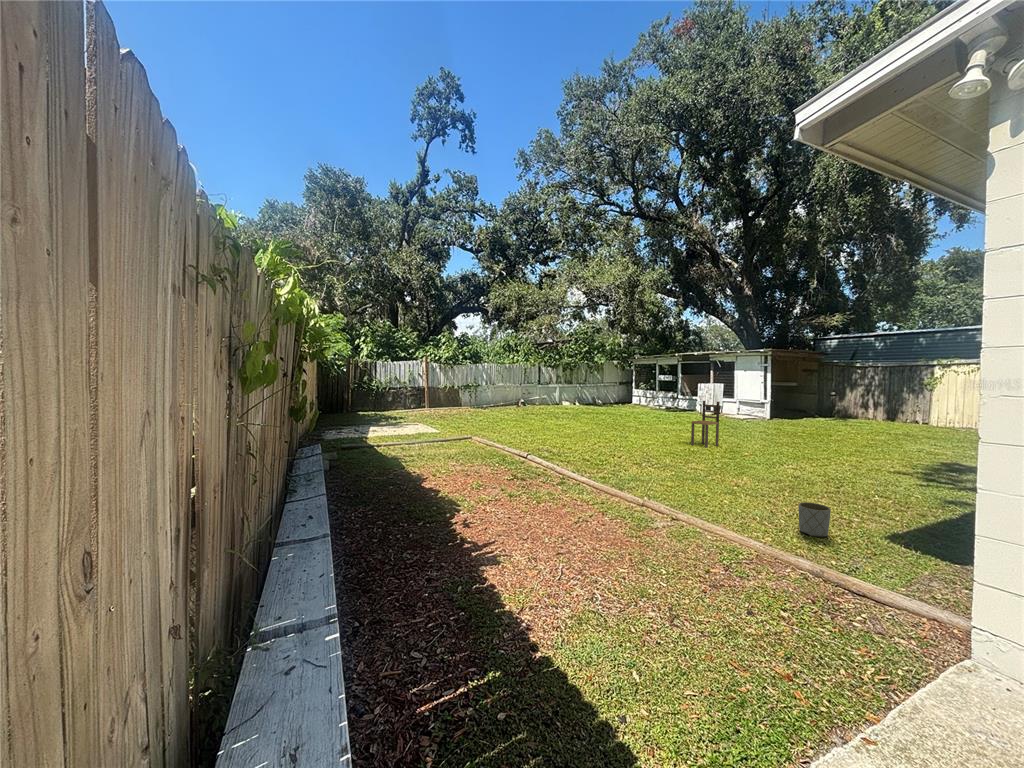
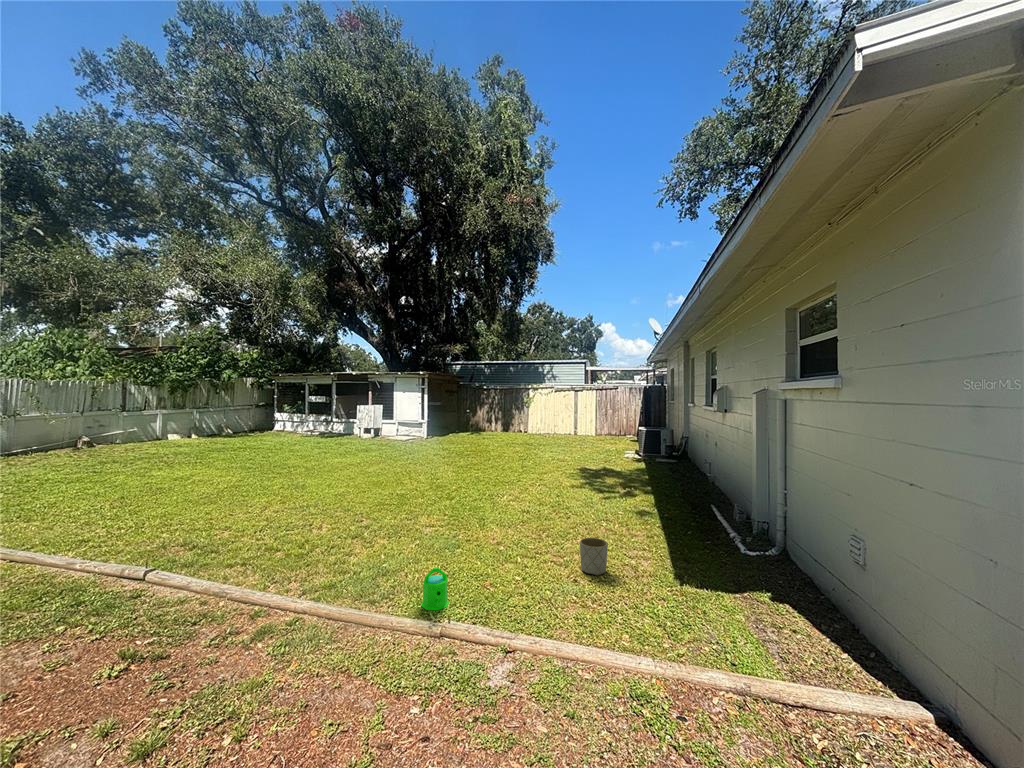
chair: present [691,401,720,448] -> none [387,427,415,481]
watering can: none [641,487,662,515] -> present [421,567,449,610]

